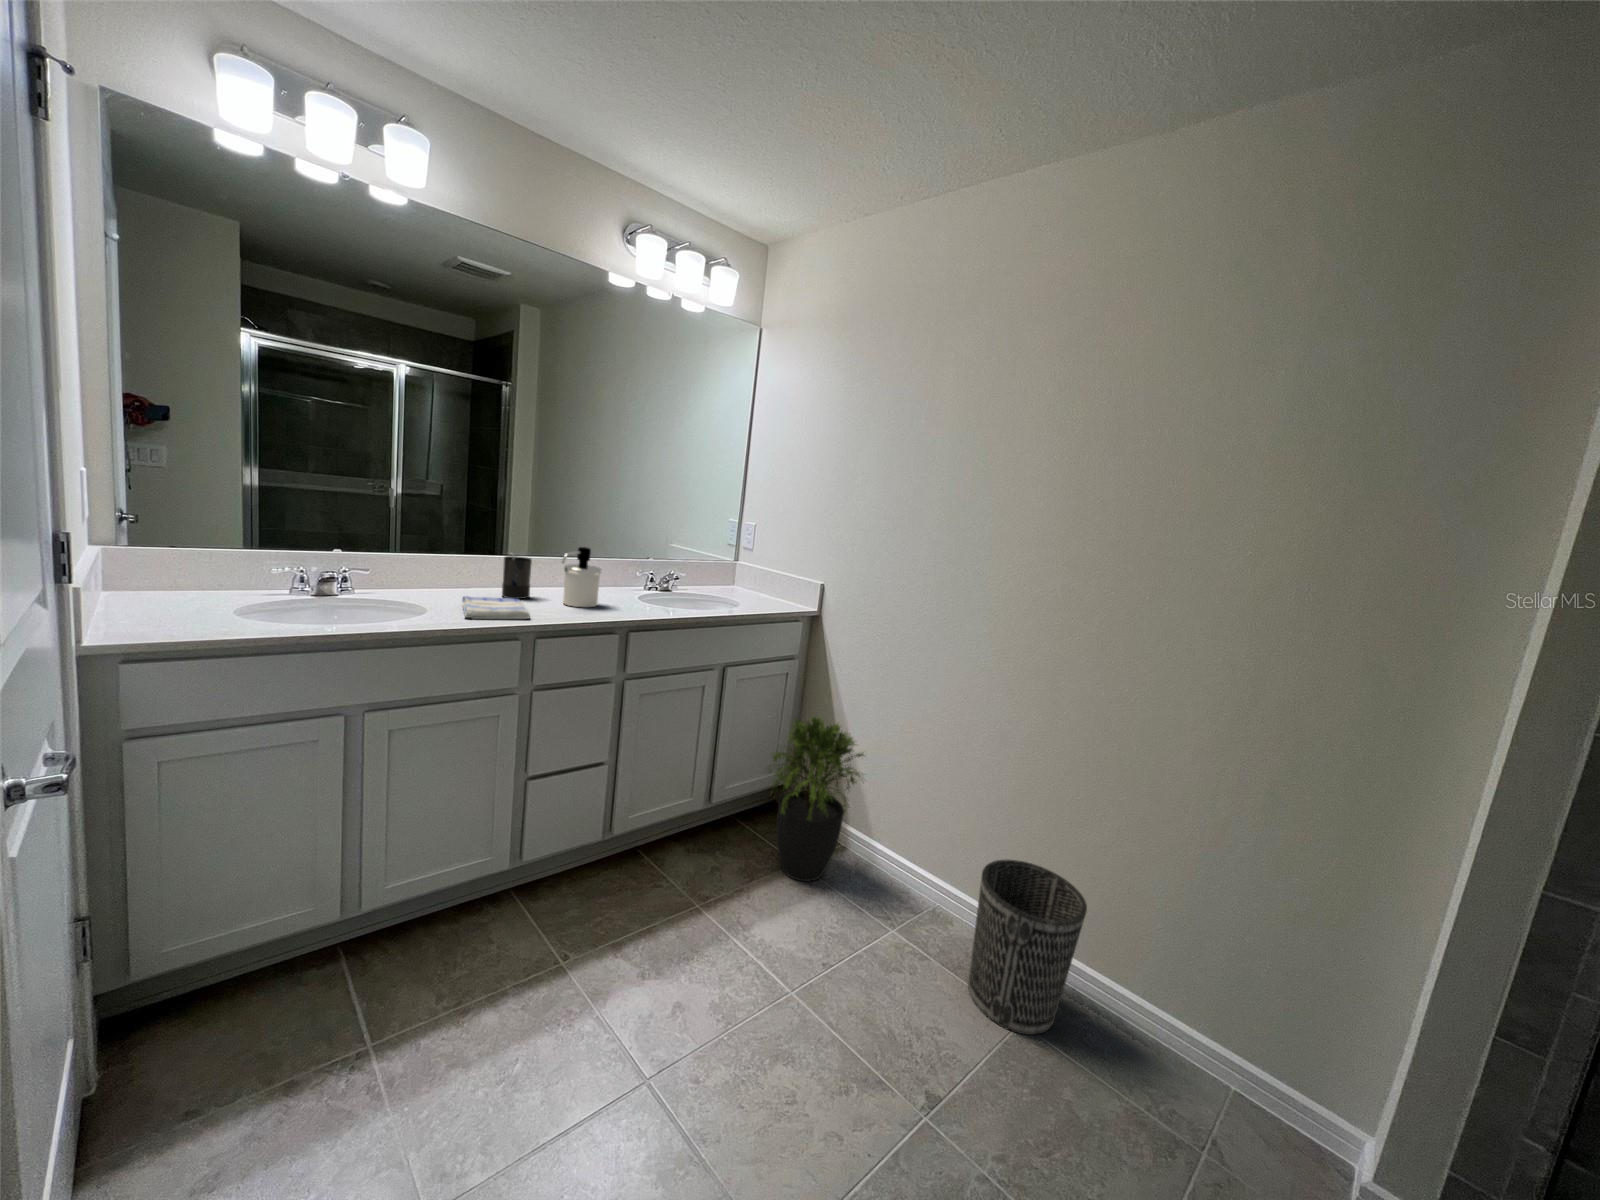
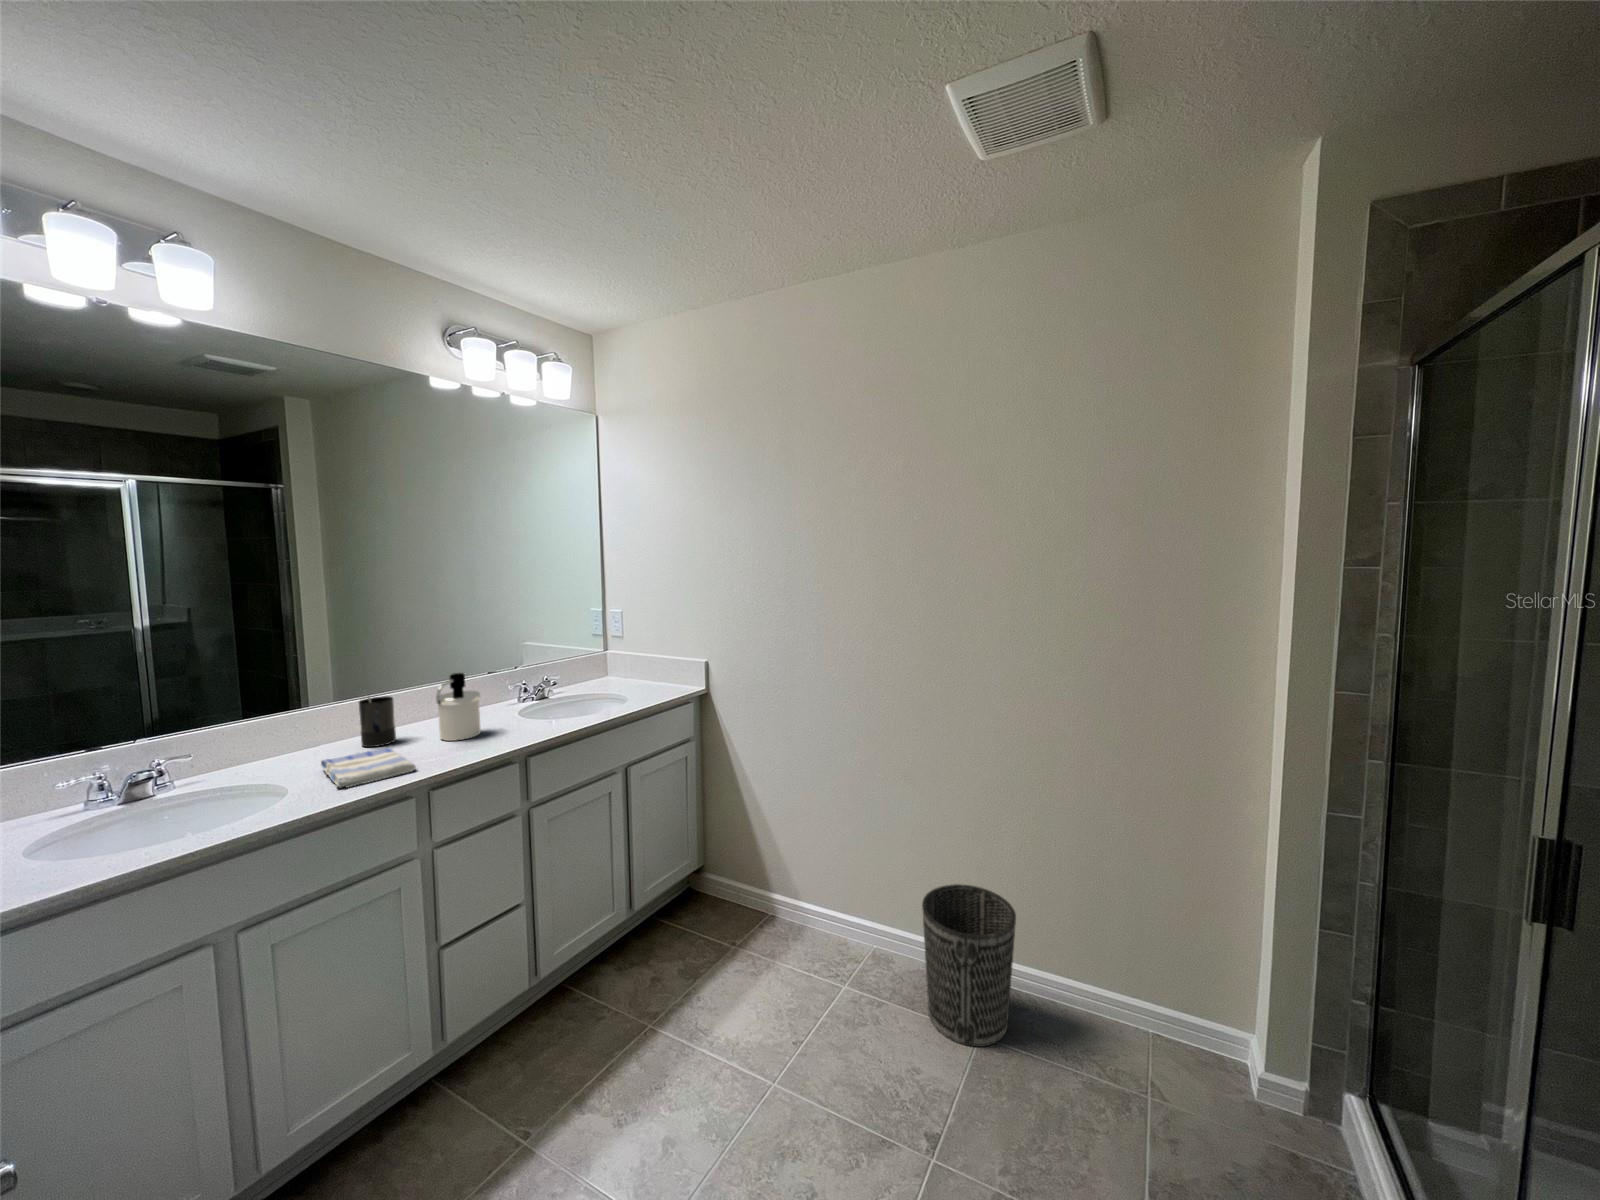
potted plant: present [772,717,864,881] -> none [689,790,794,964]

